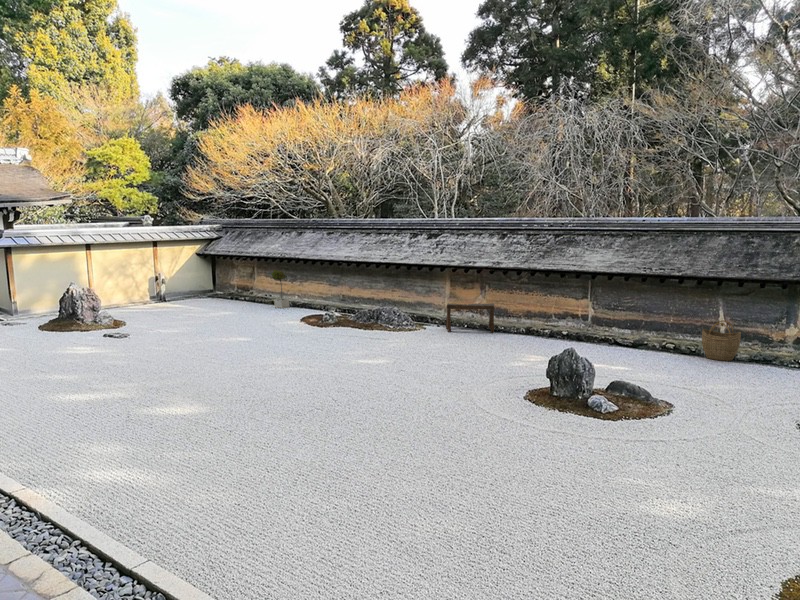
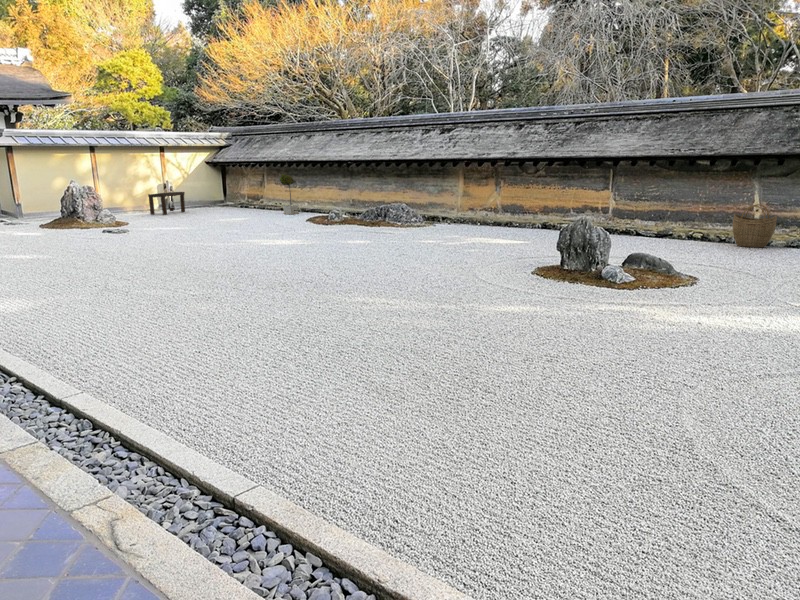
bench: present [446,303,495,333] -> present [148,192,185,215]

